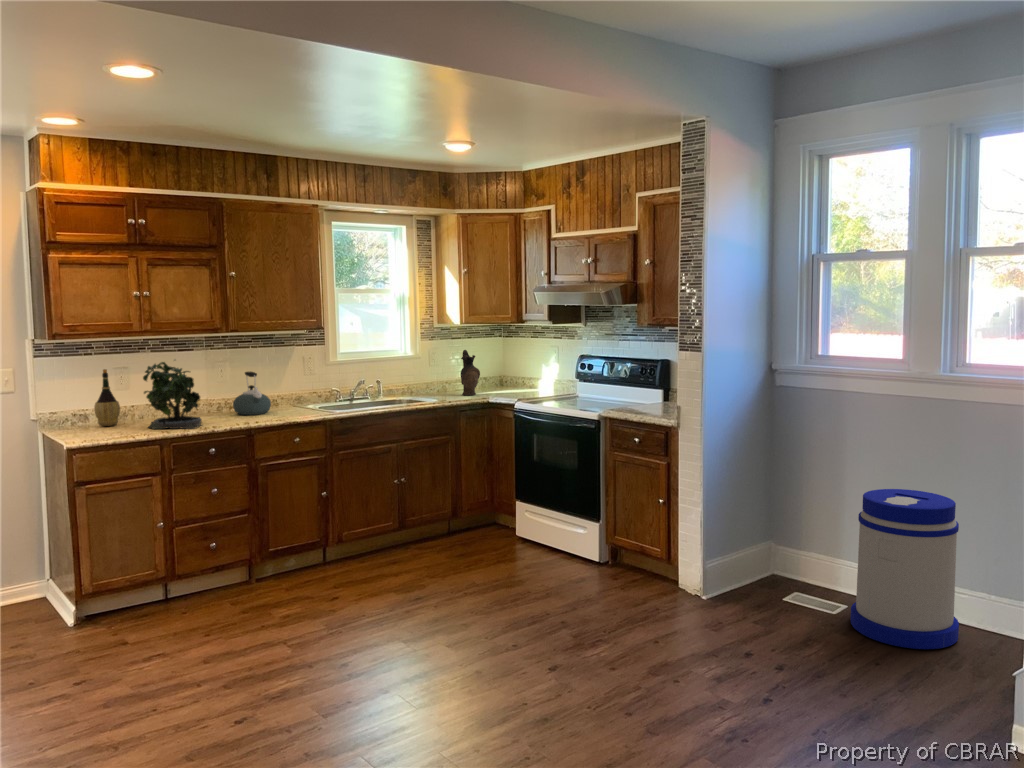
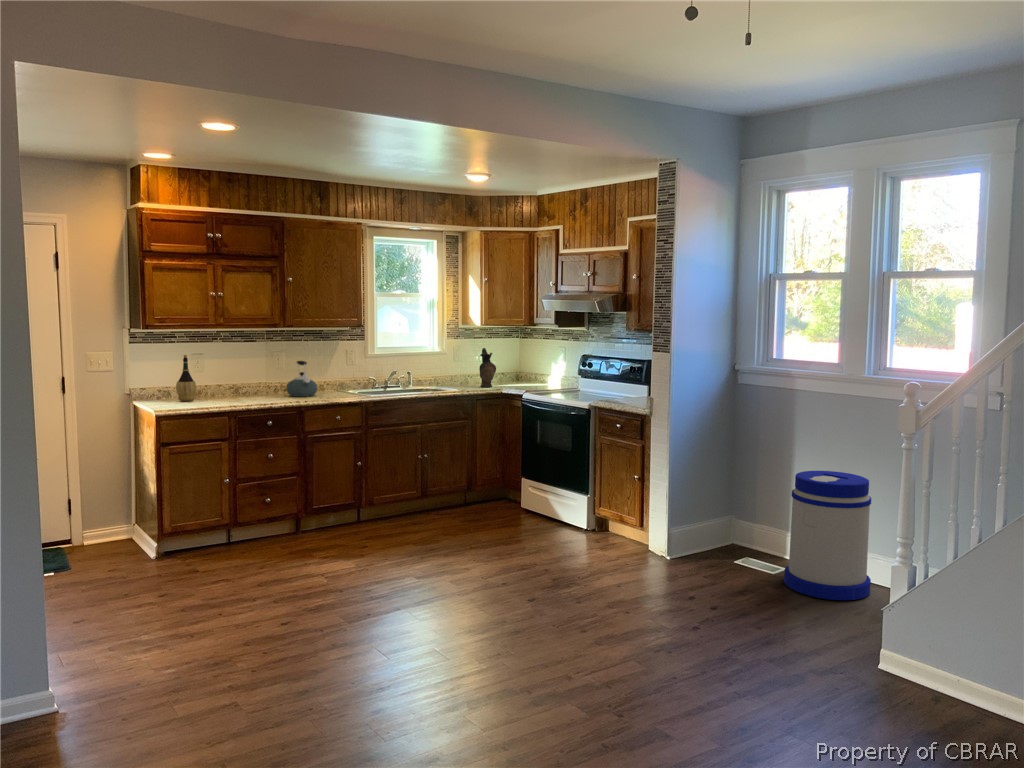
potted plant: present [143,362,202,429] -> none [215,348,262,405]

